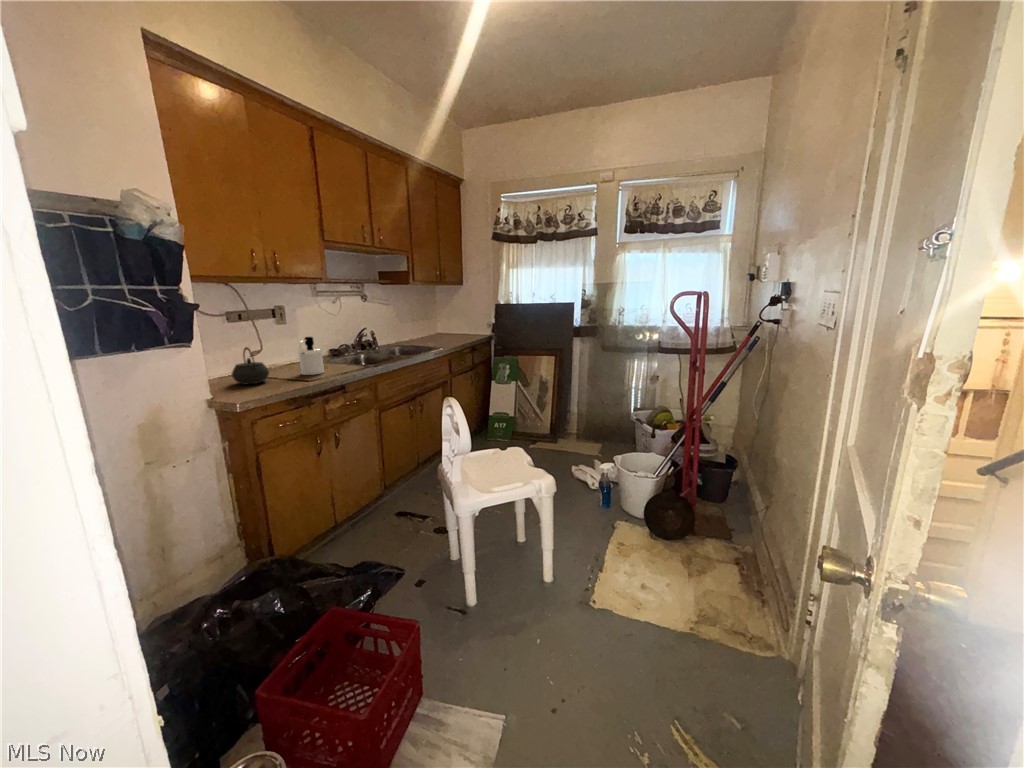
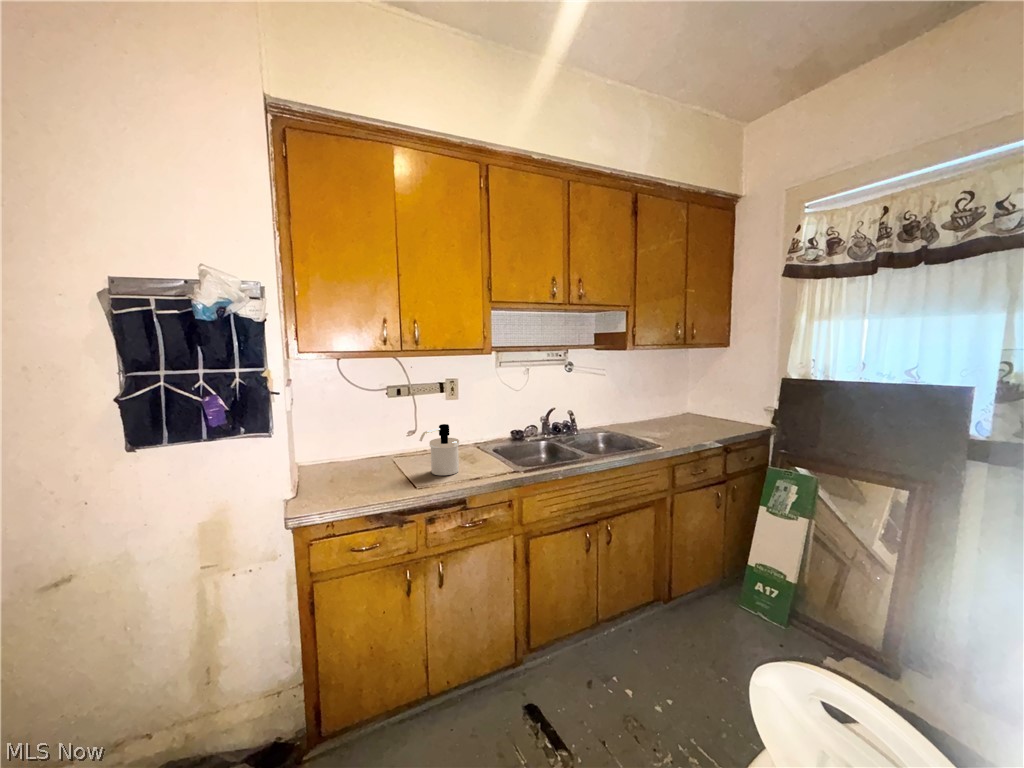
kettle: present [232,347,269,384] -> none [349,433,391,479]

